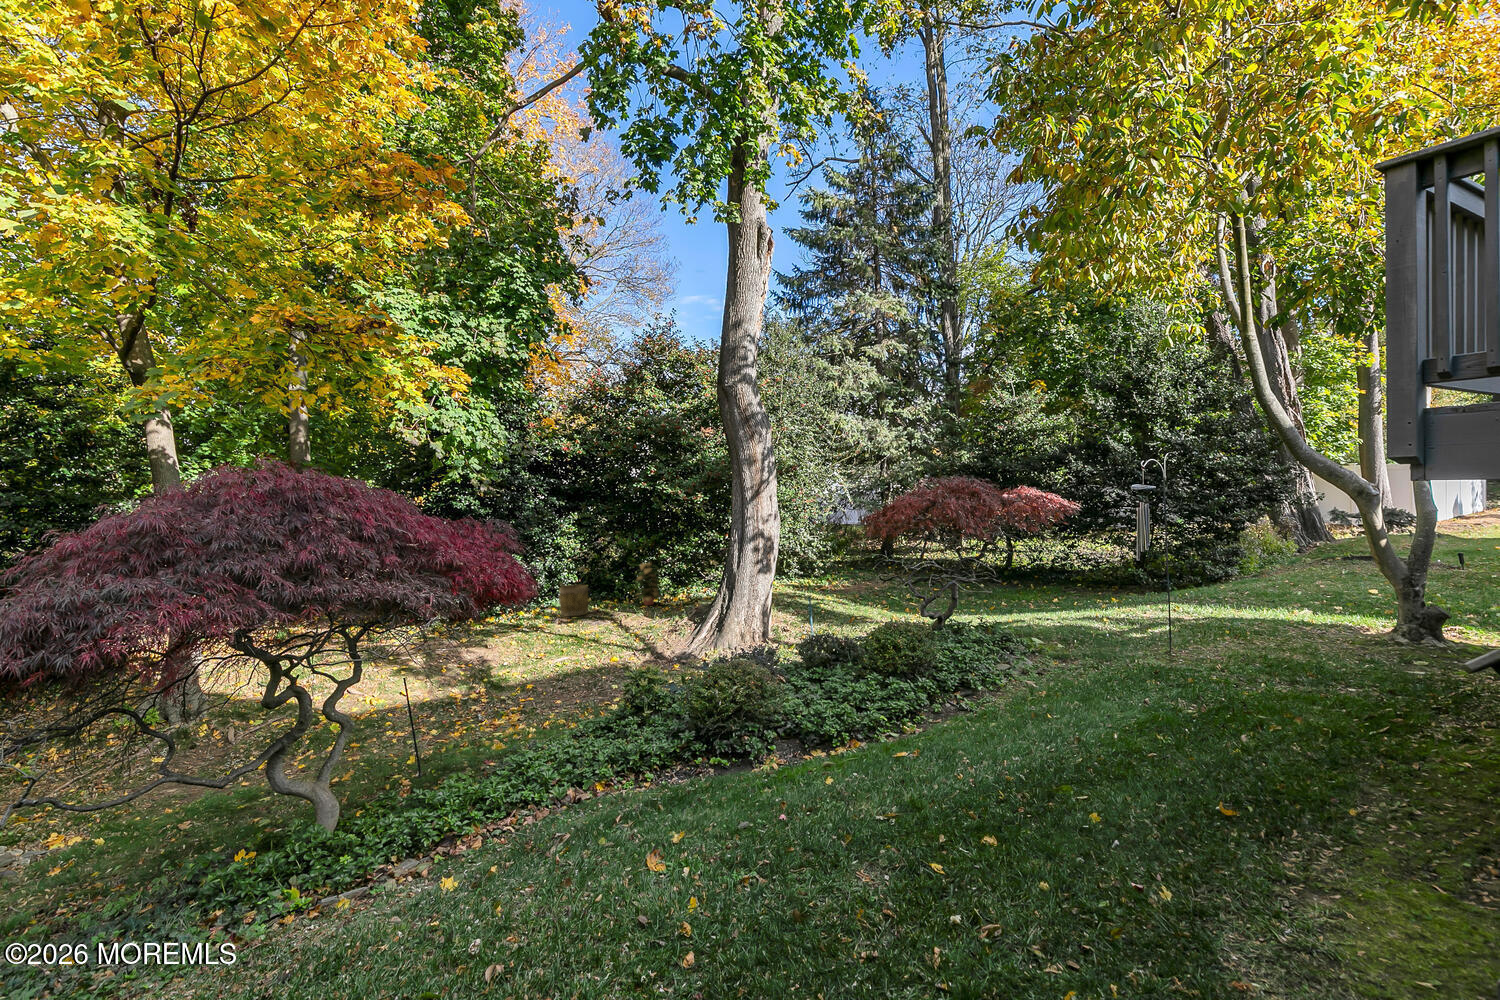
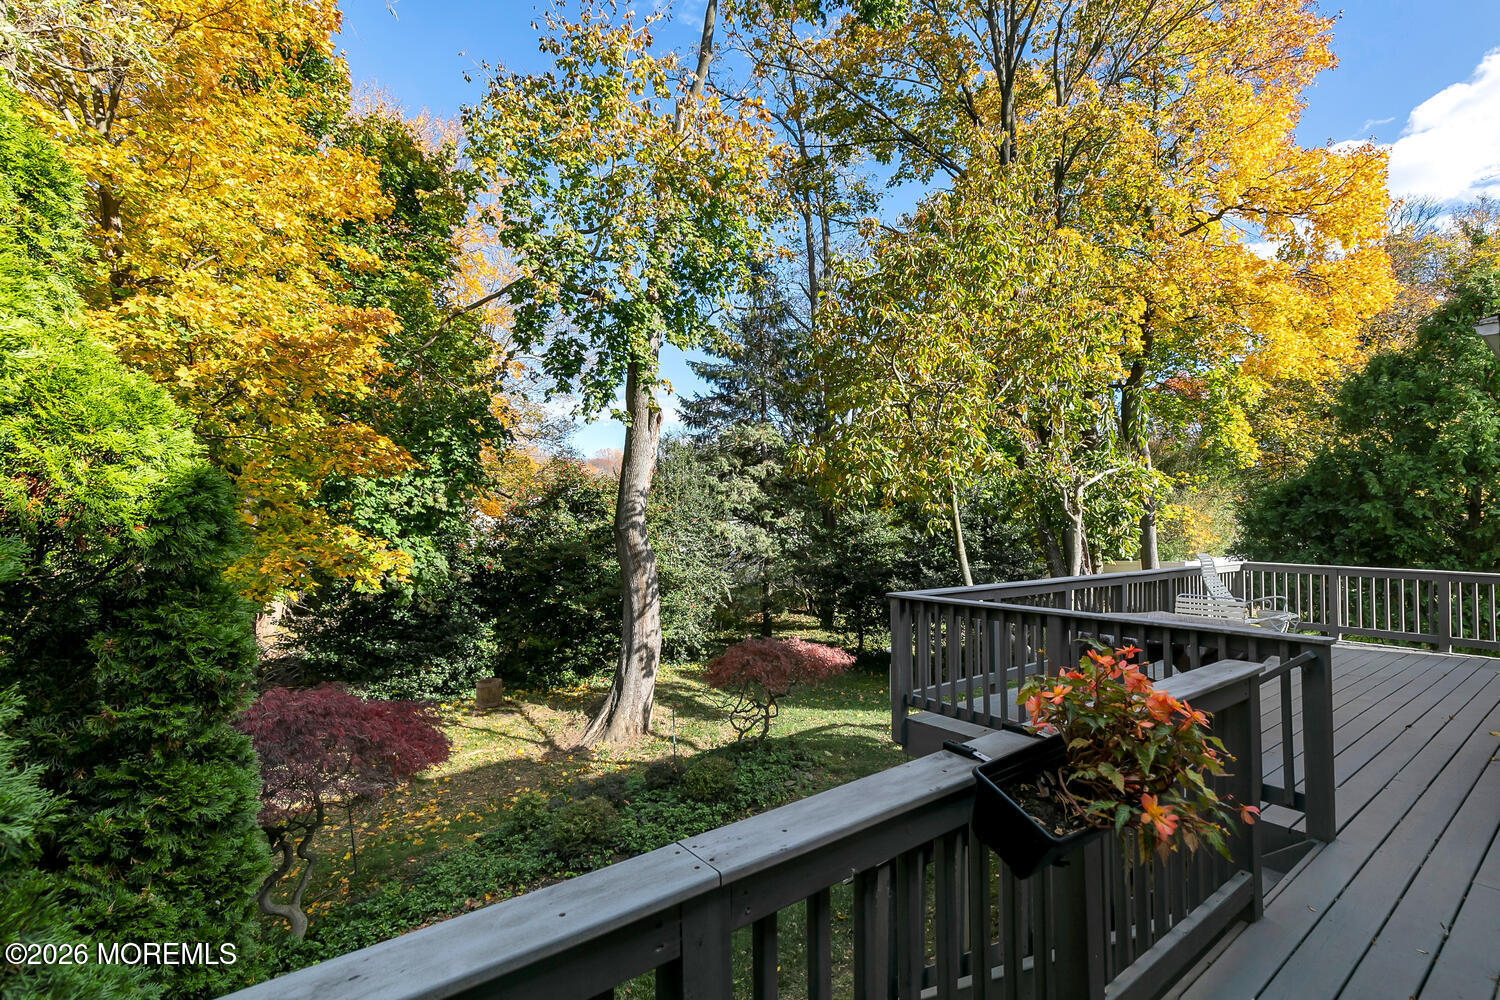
decorative plant: present [636,563,660,605] -> none [543,656,570,694]

